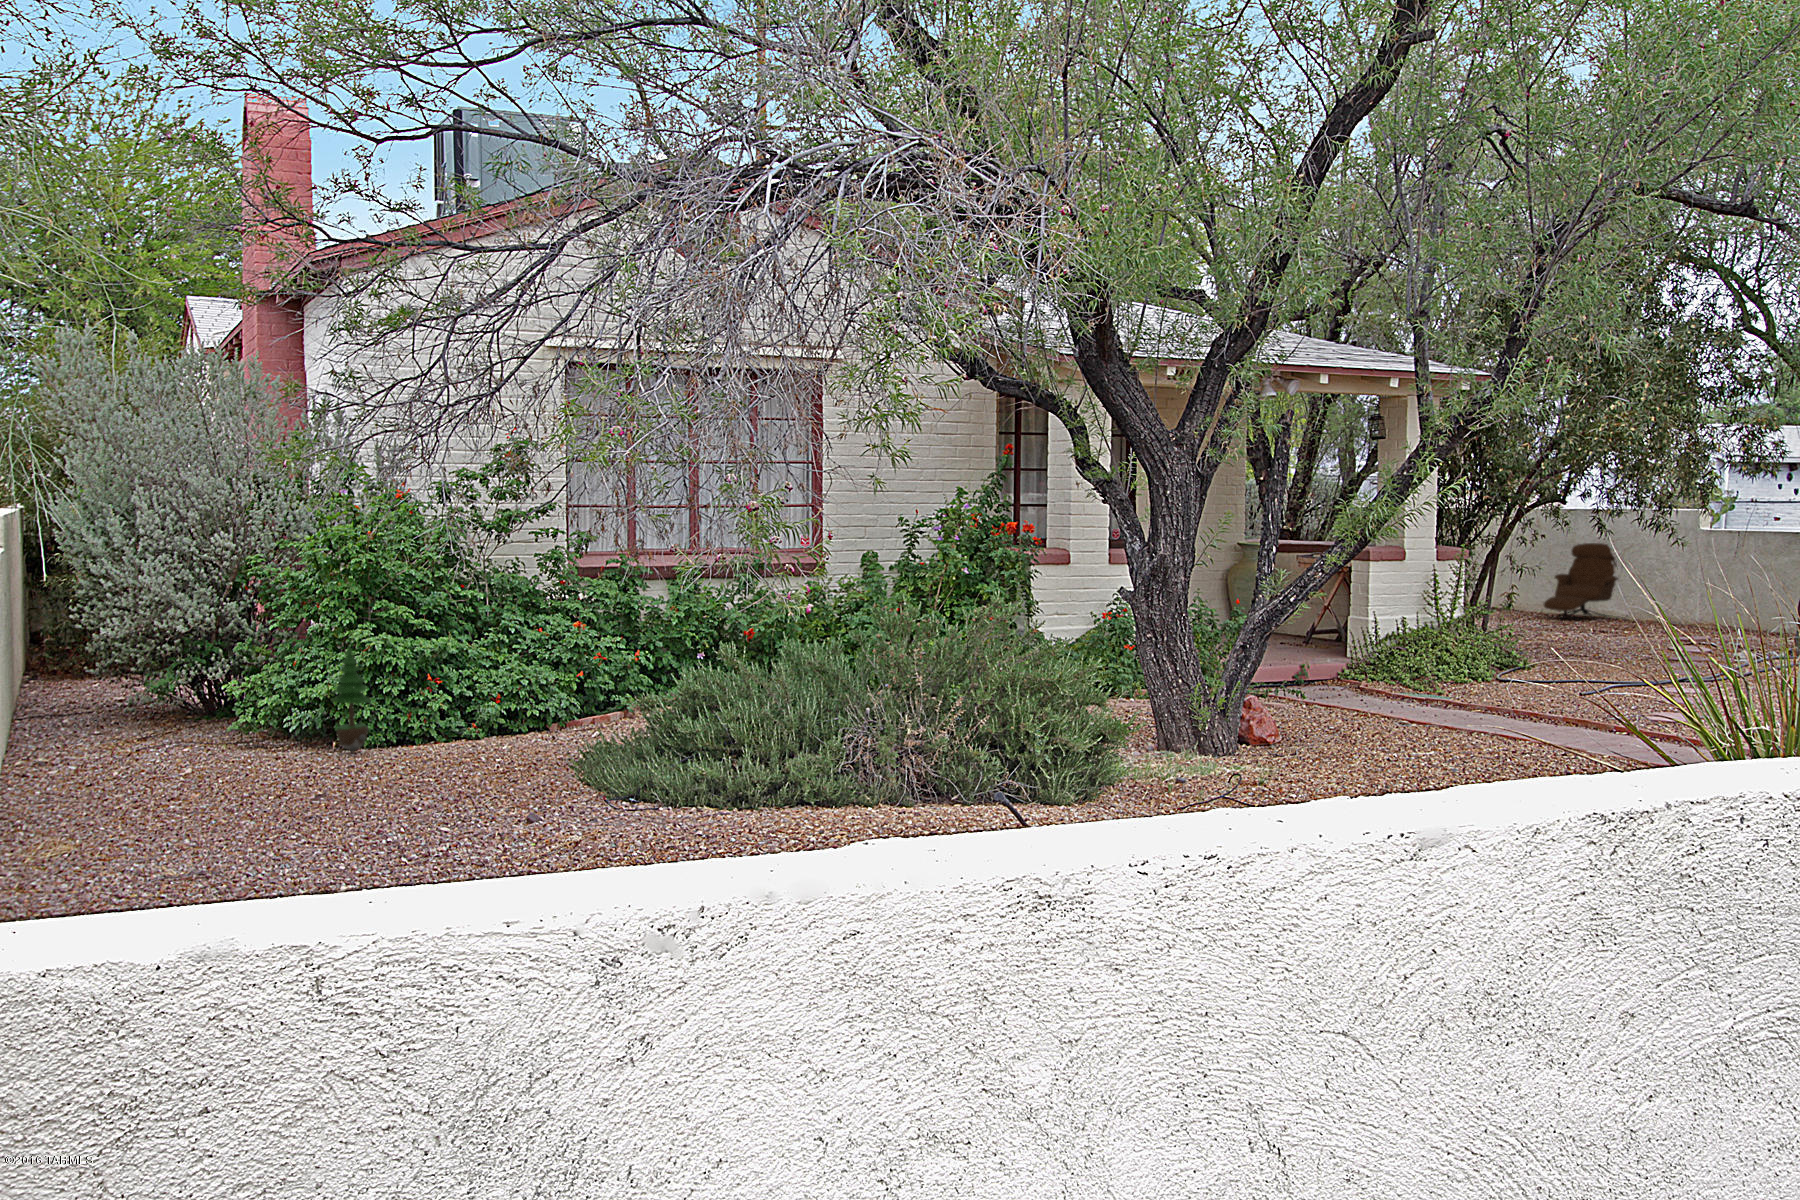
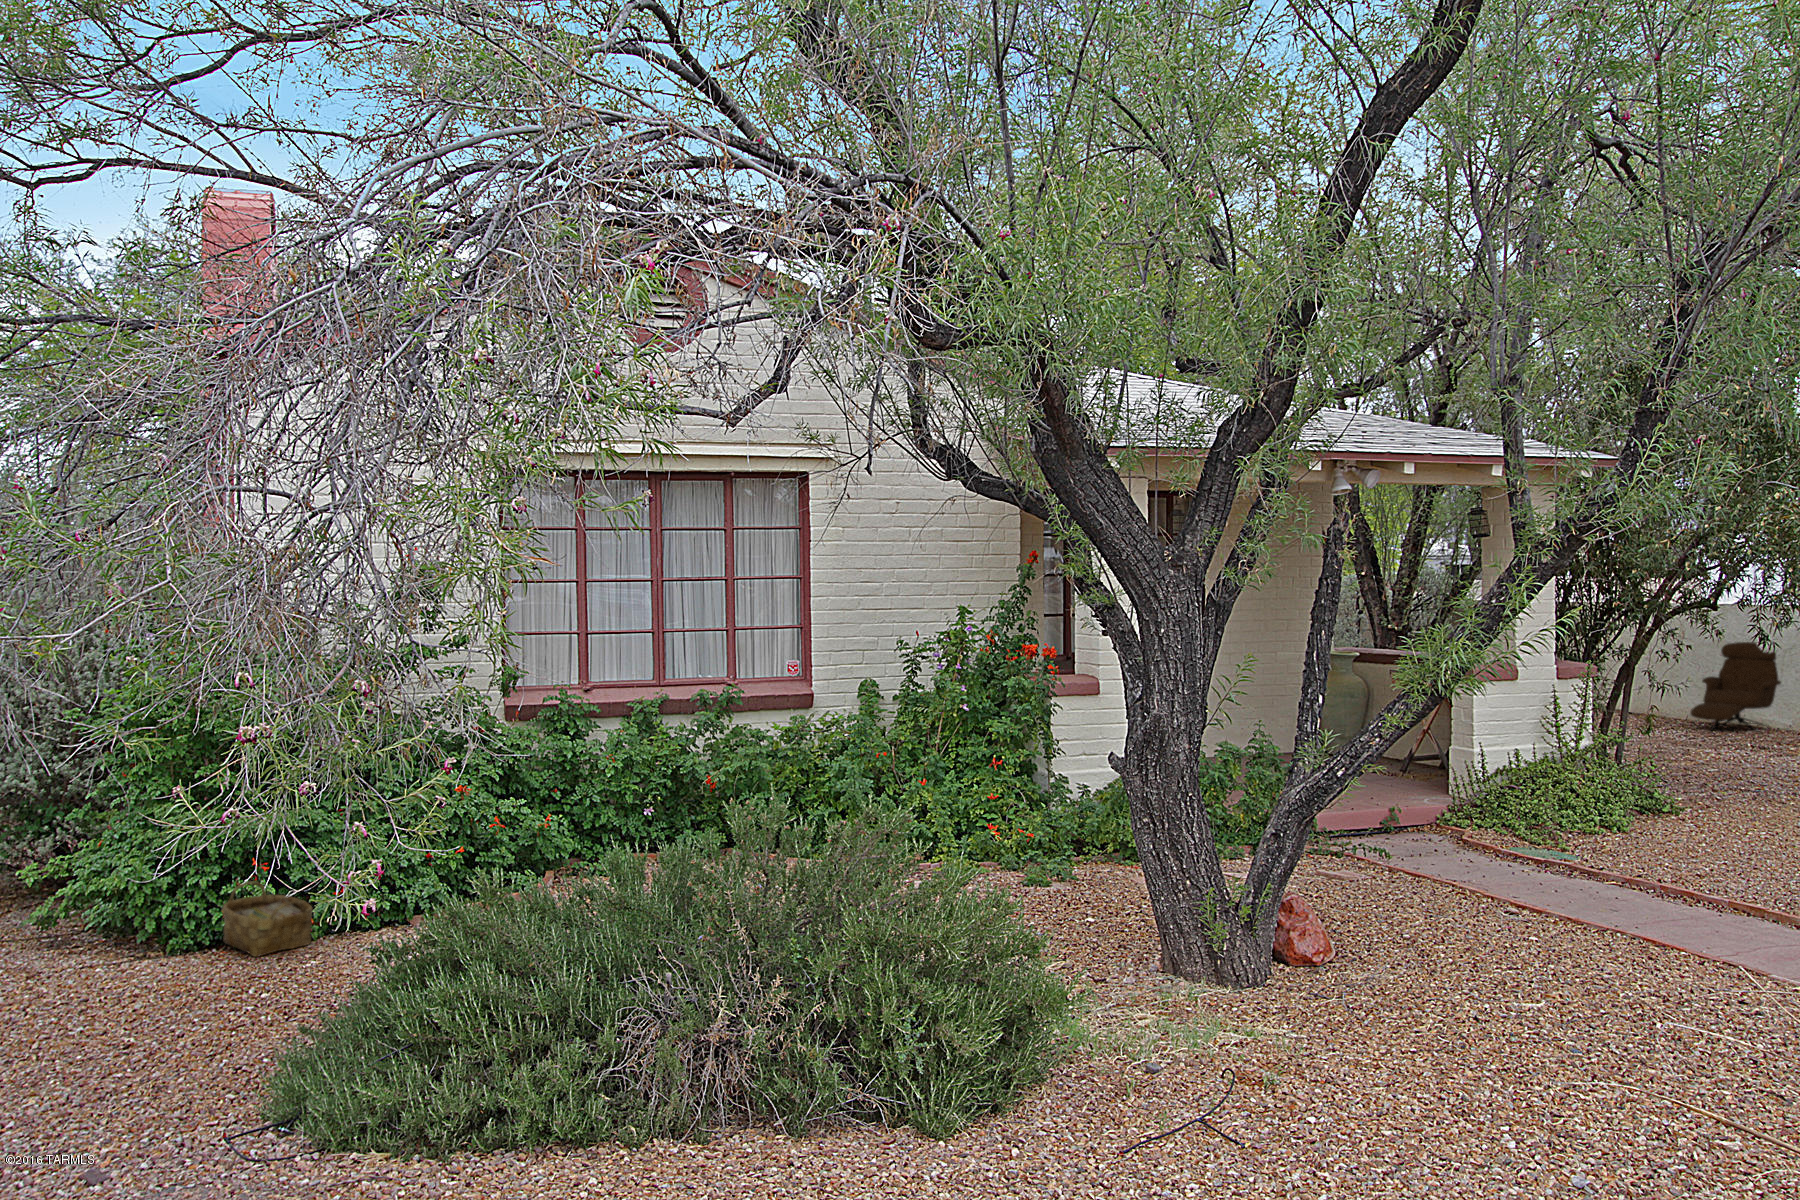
potted tree: present [332,646,371,752] -> none [115,826,171,960]
woven basket: none [408,693,480,750] -> present [222,881,313,957]

